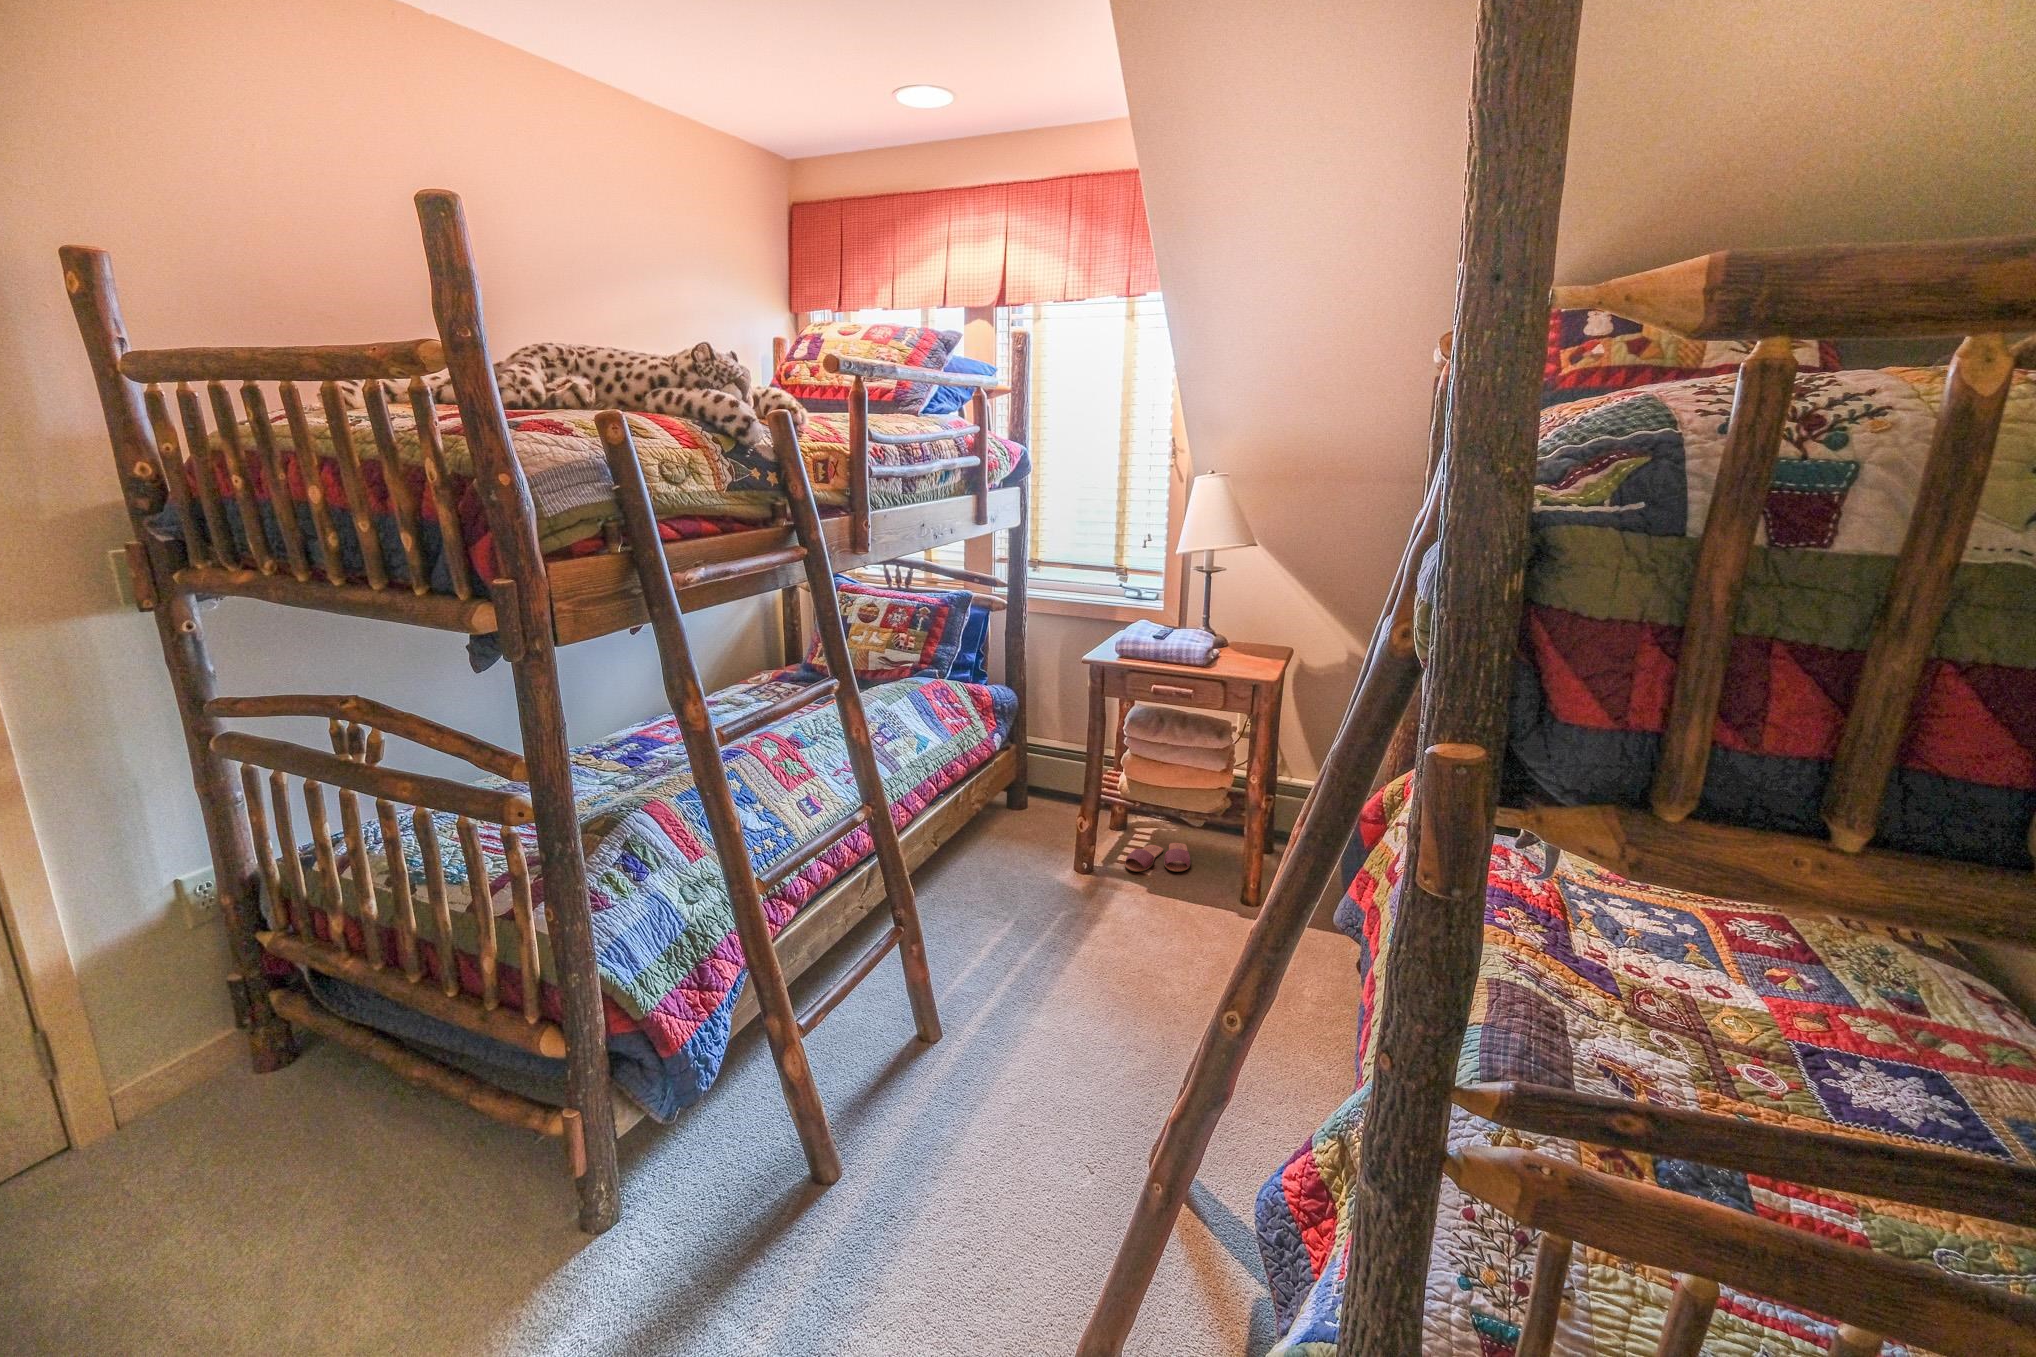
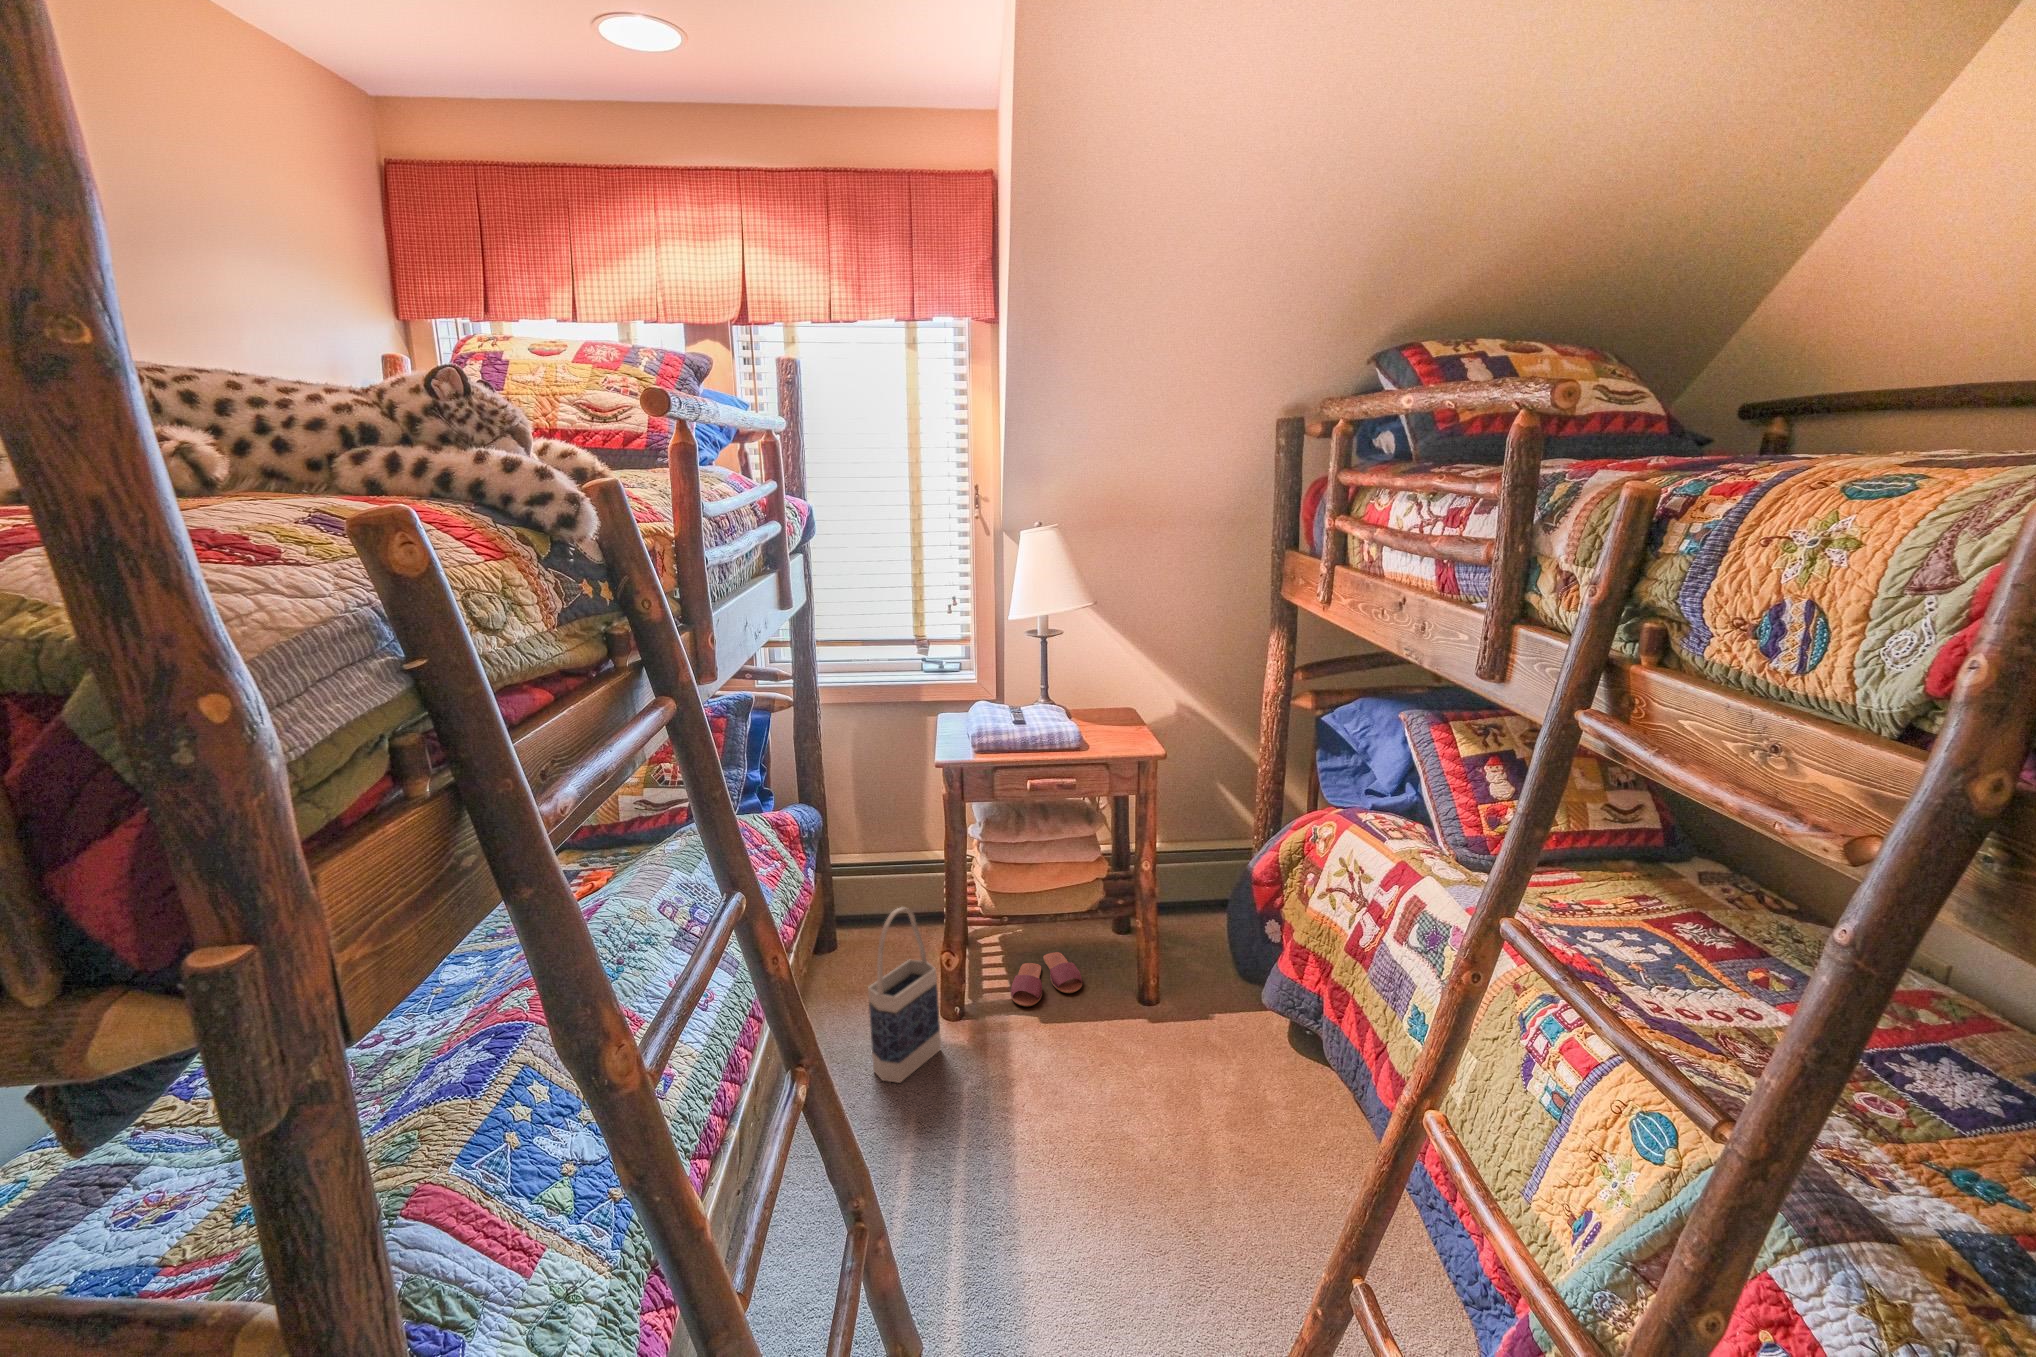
bag: none [996,760,1052,891] -> present [868,907,941,1083]

